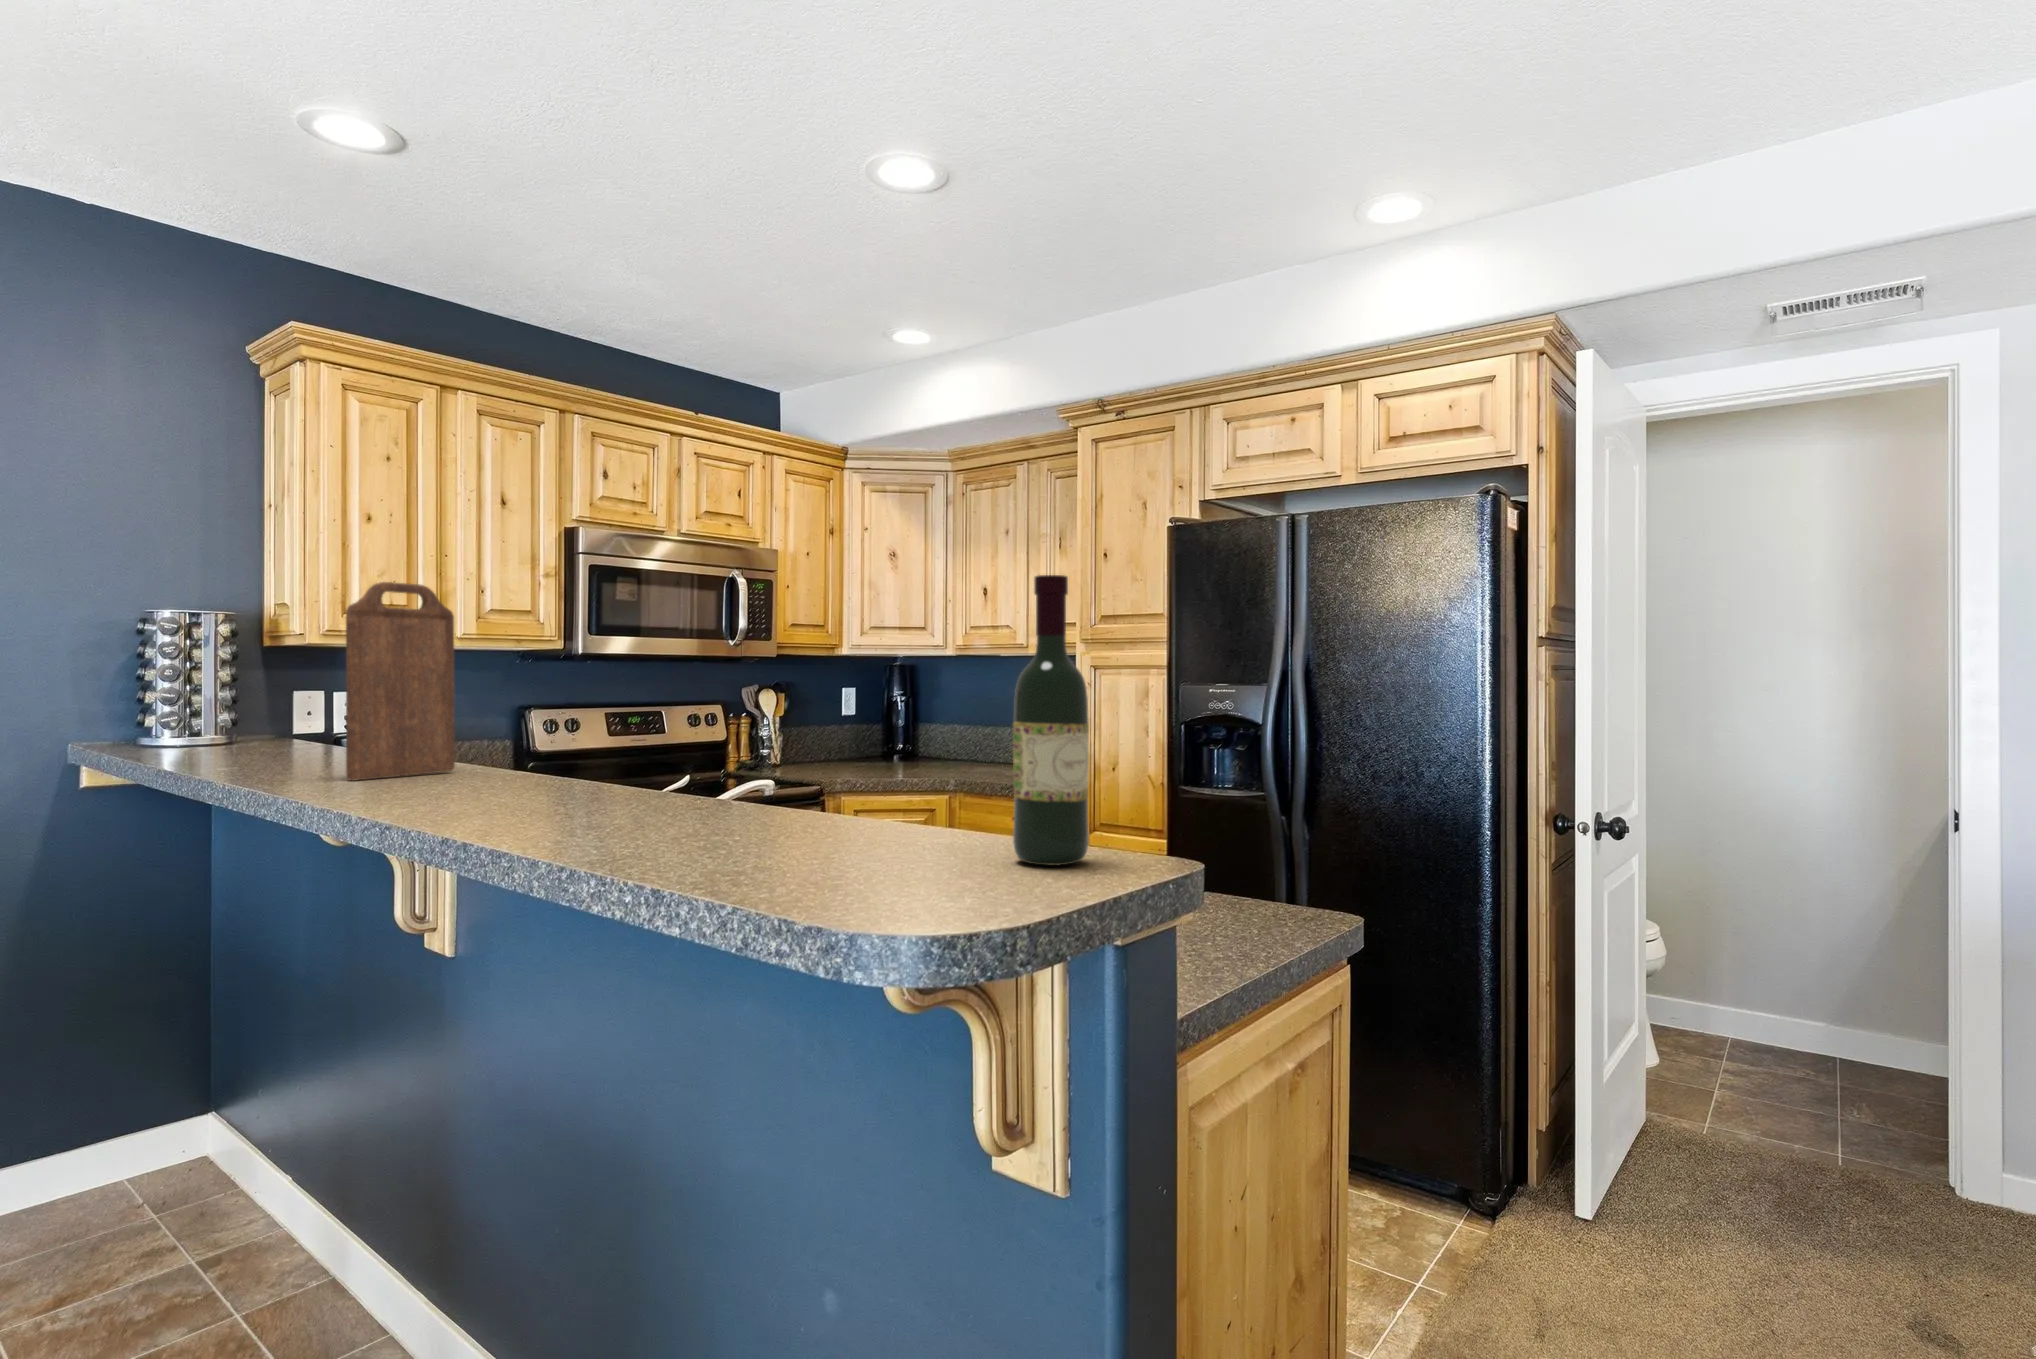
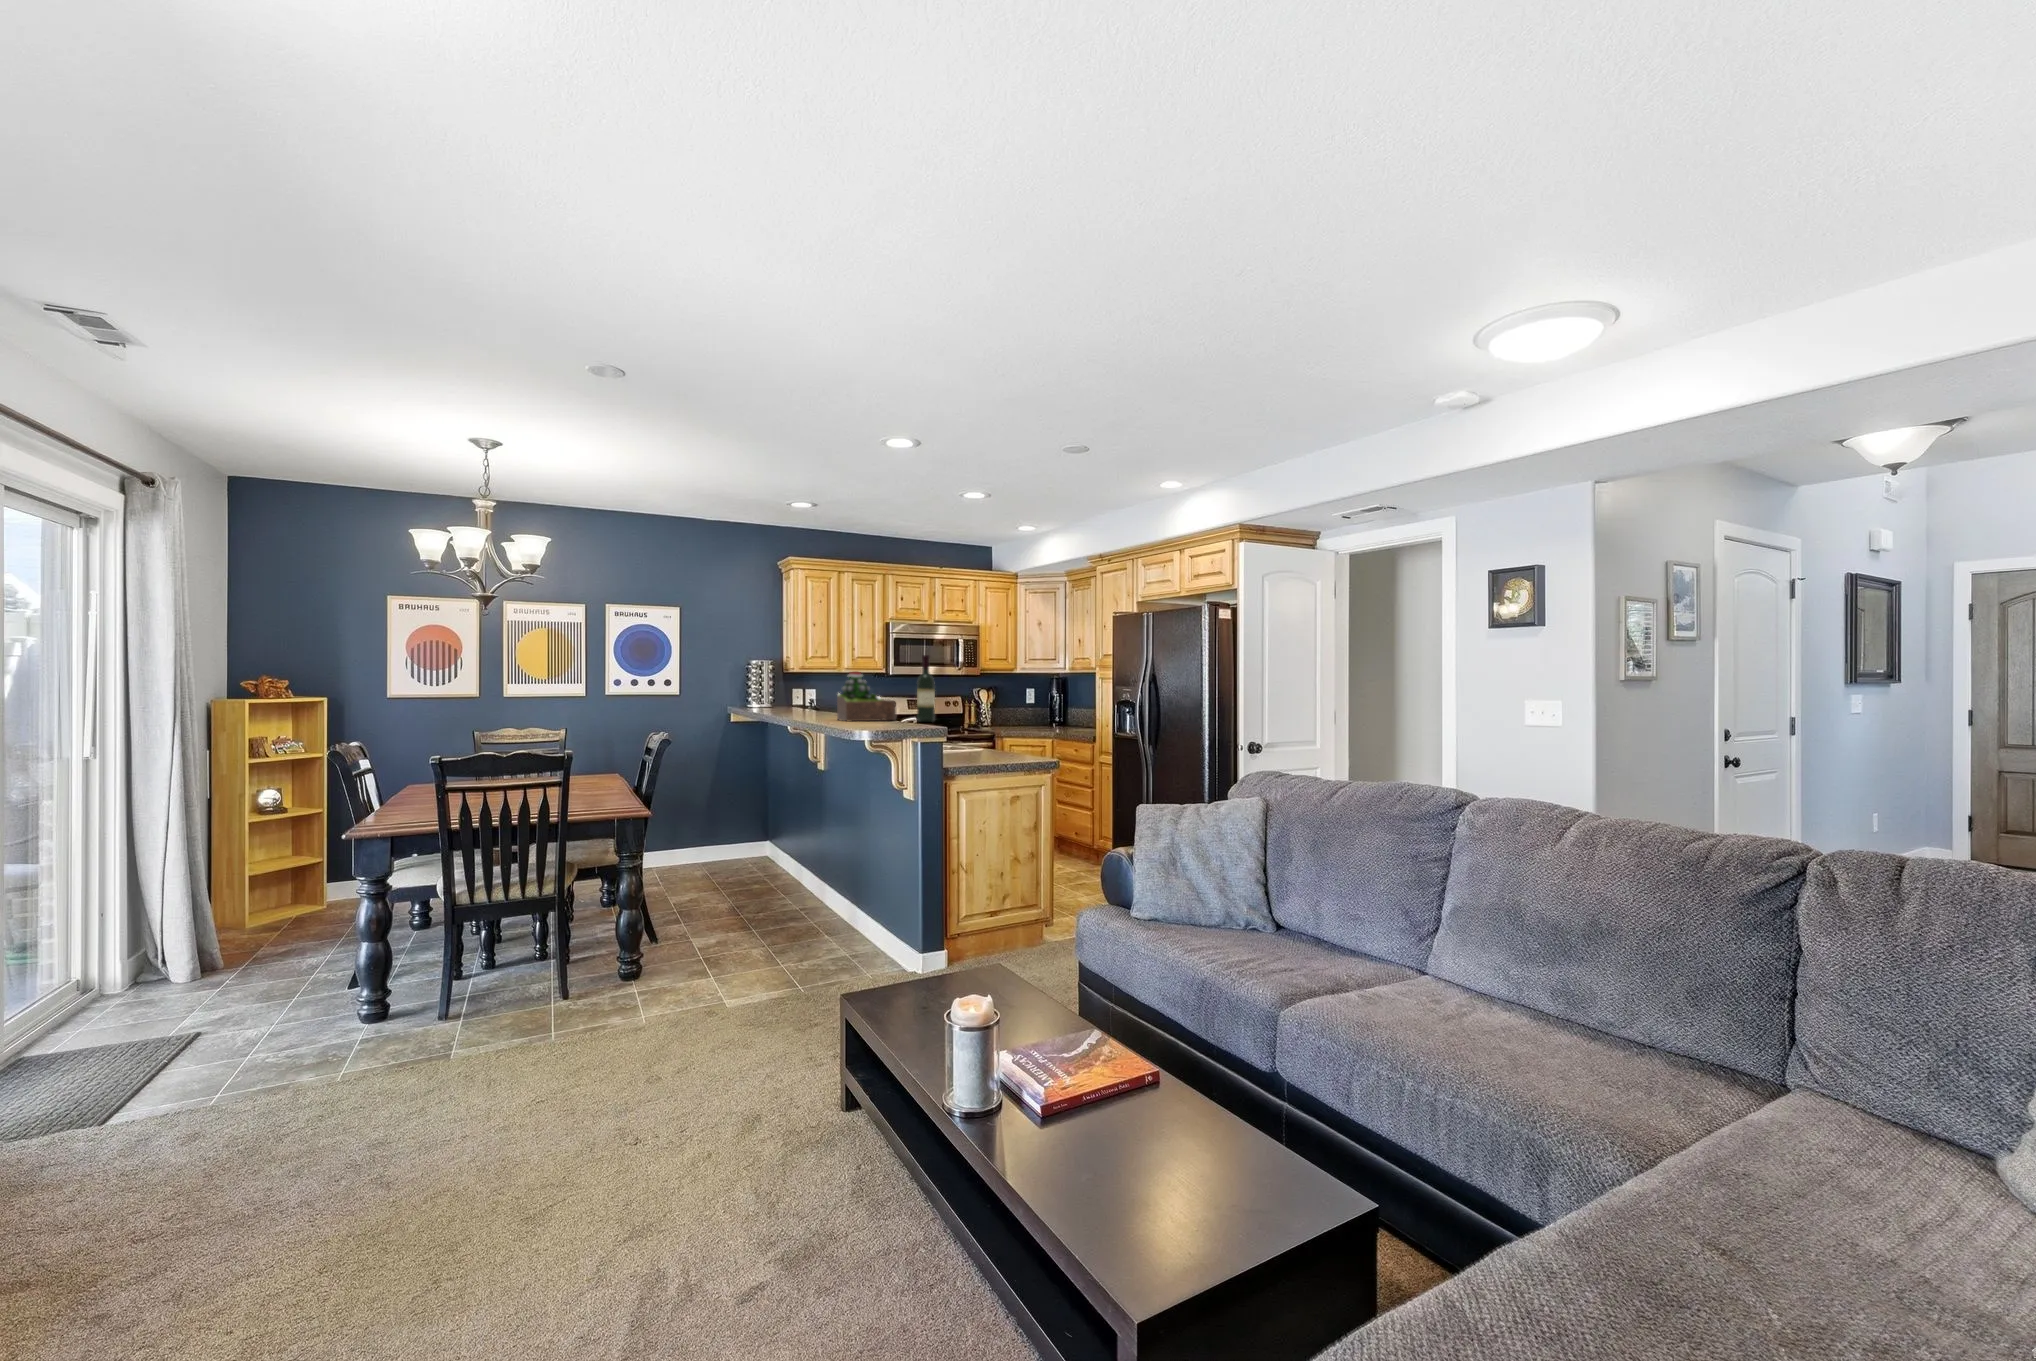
cutting board: present [346,582,455,781] -> none [799,653,830,713]
succulent plant: none [610,642,887,883] -> present [837,672,897,721]

